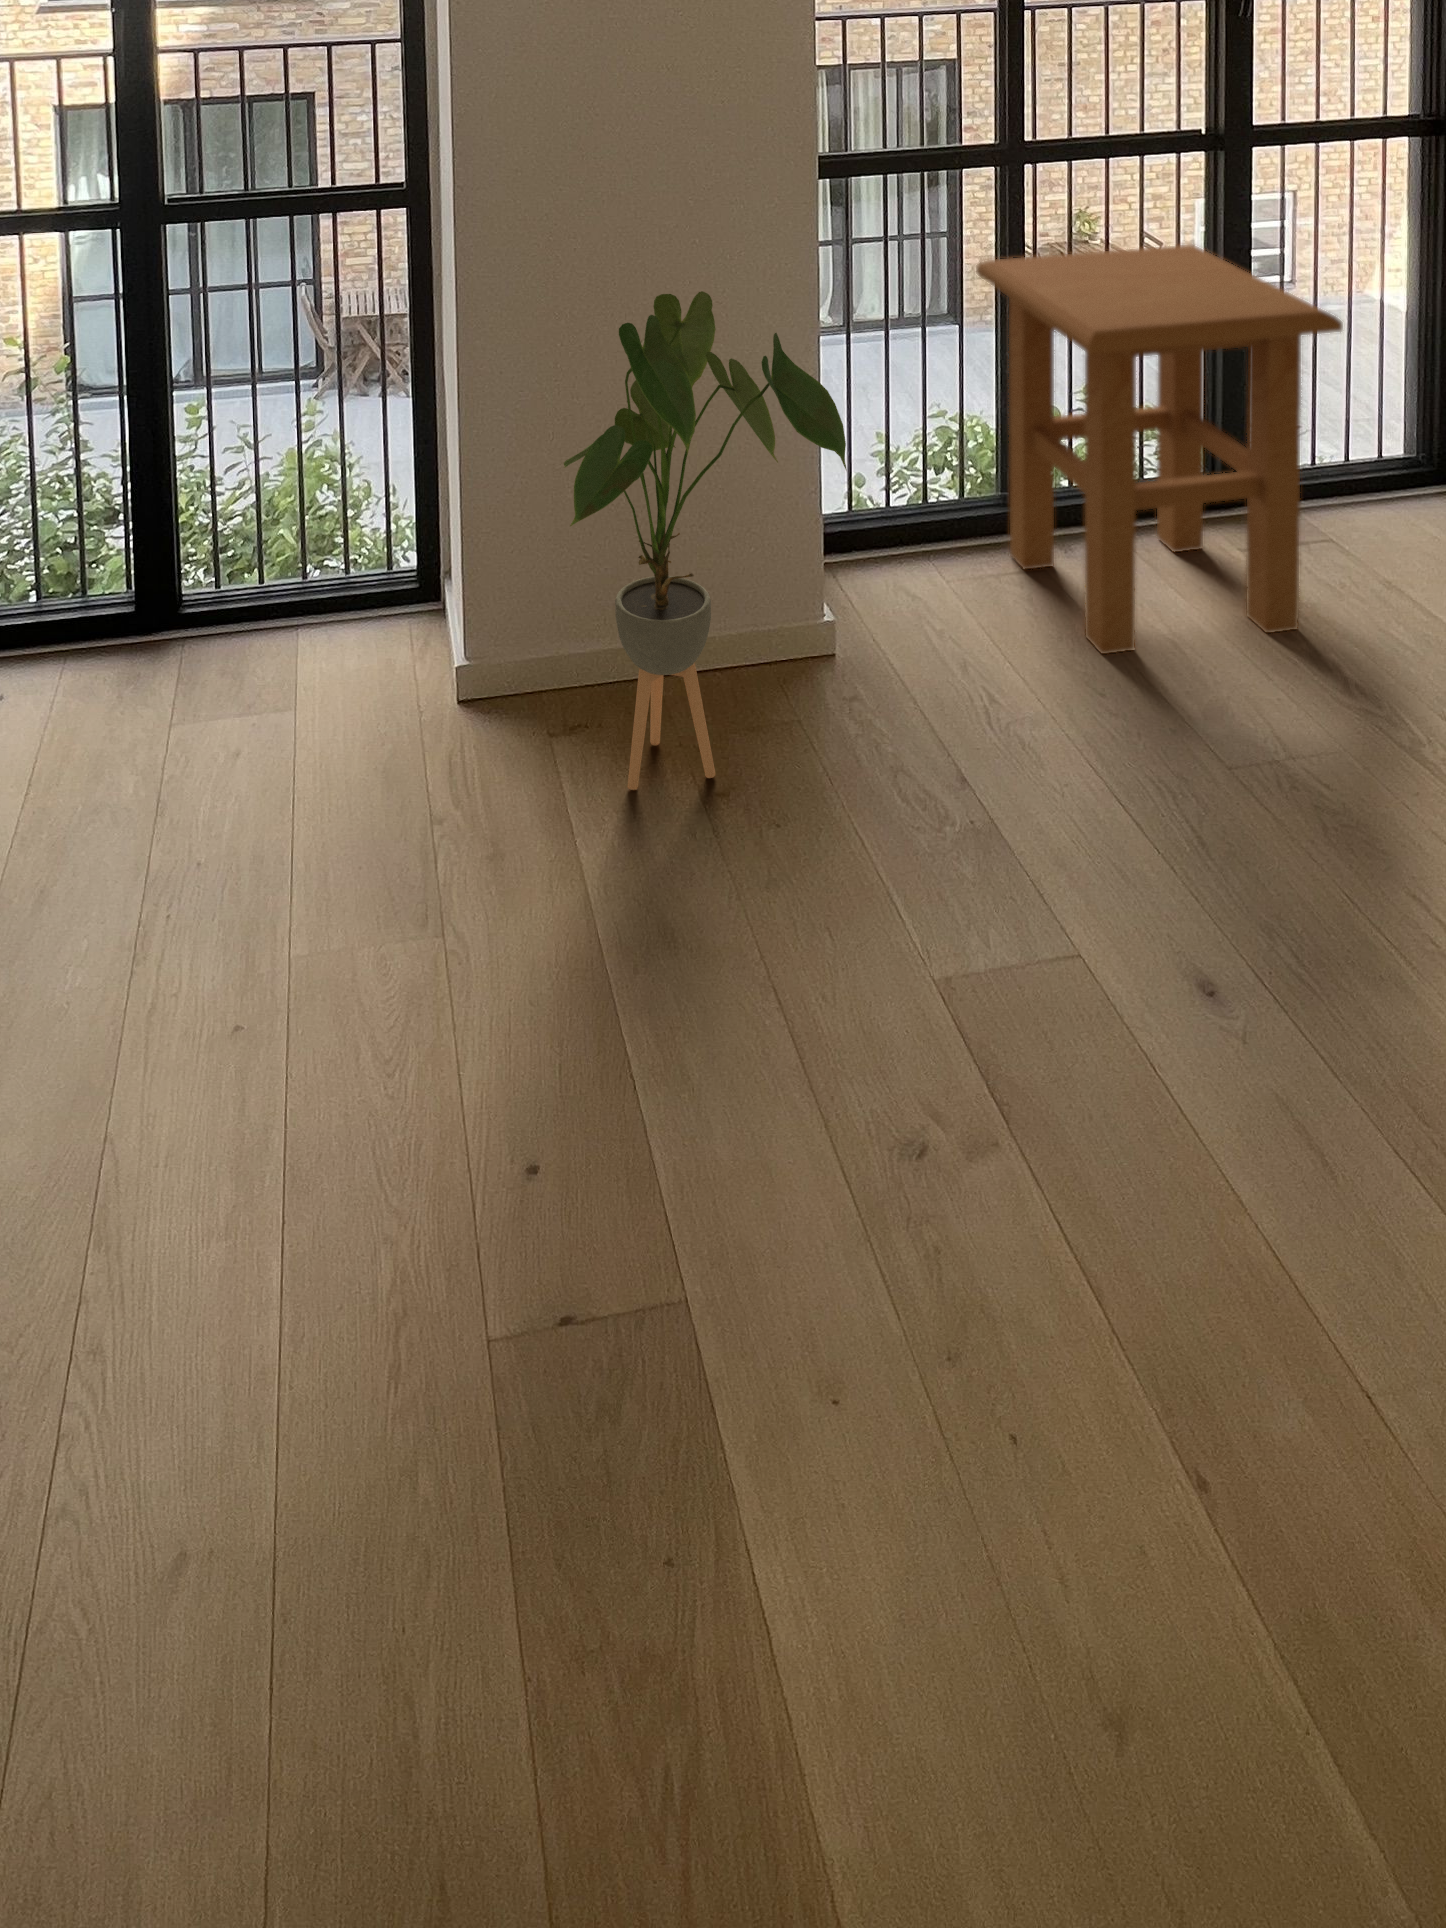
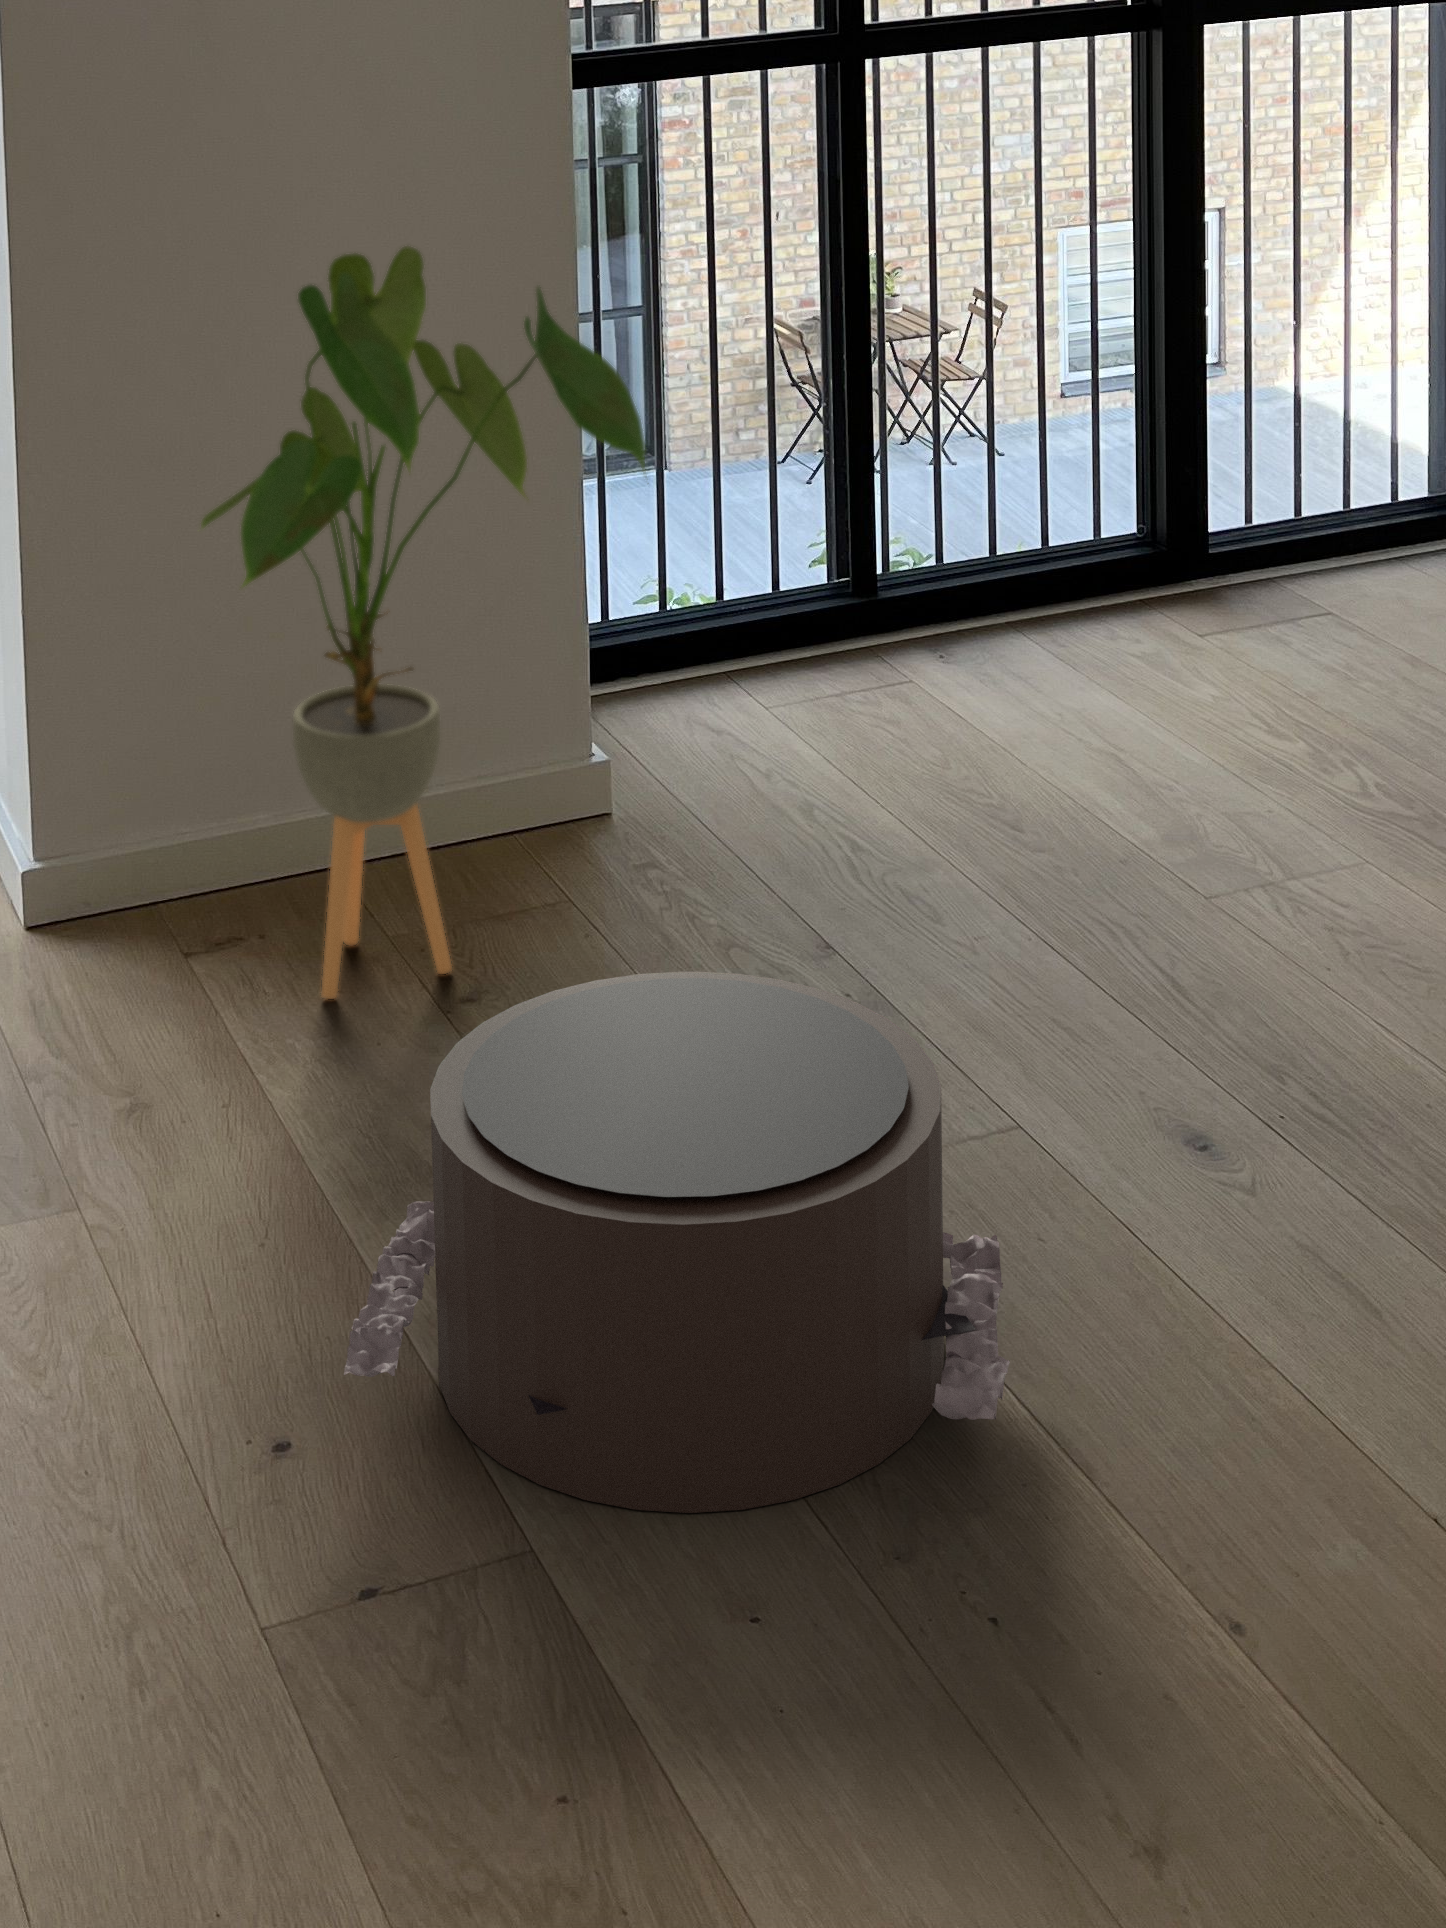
side table: present [976,245,1343,654] -> none [795,177,1340,777]
pouf: none [561,854,1059,1348] -> present [344,971,1010,1513]

